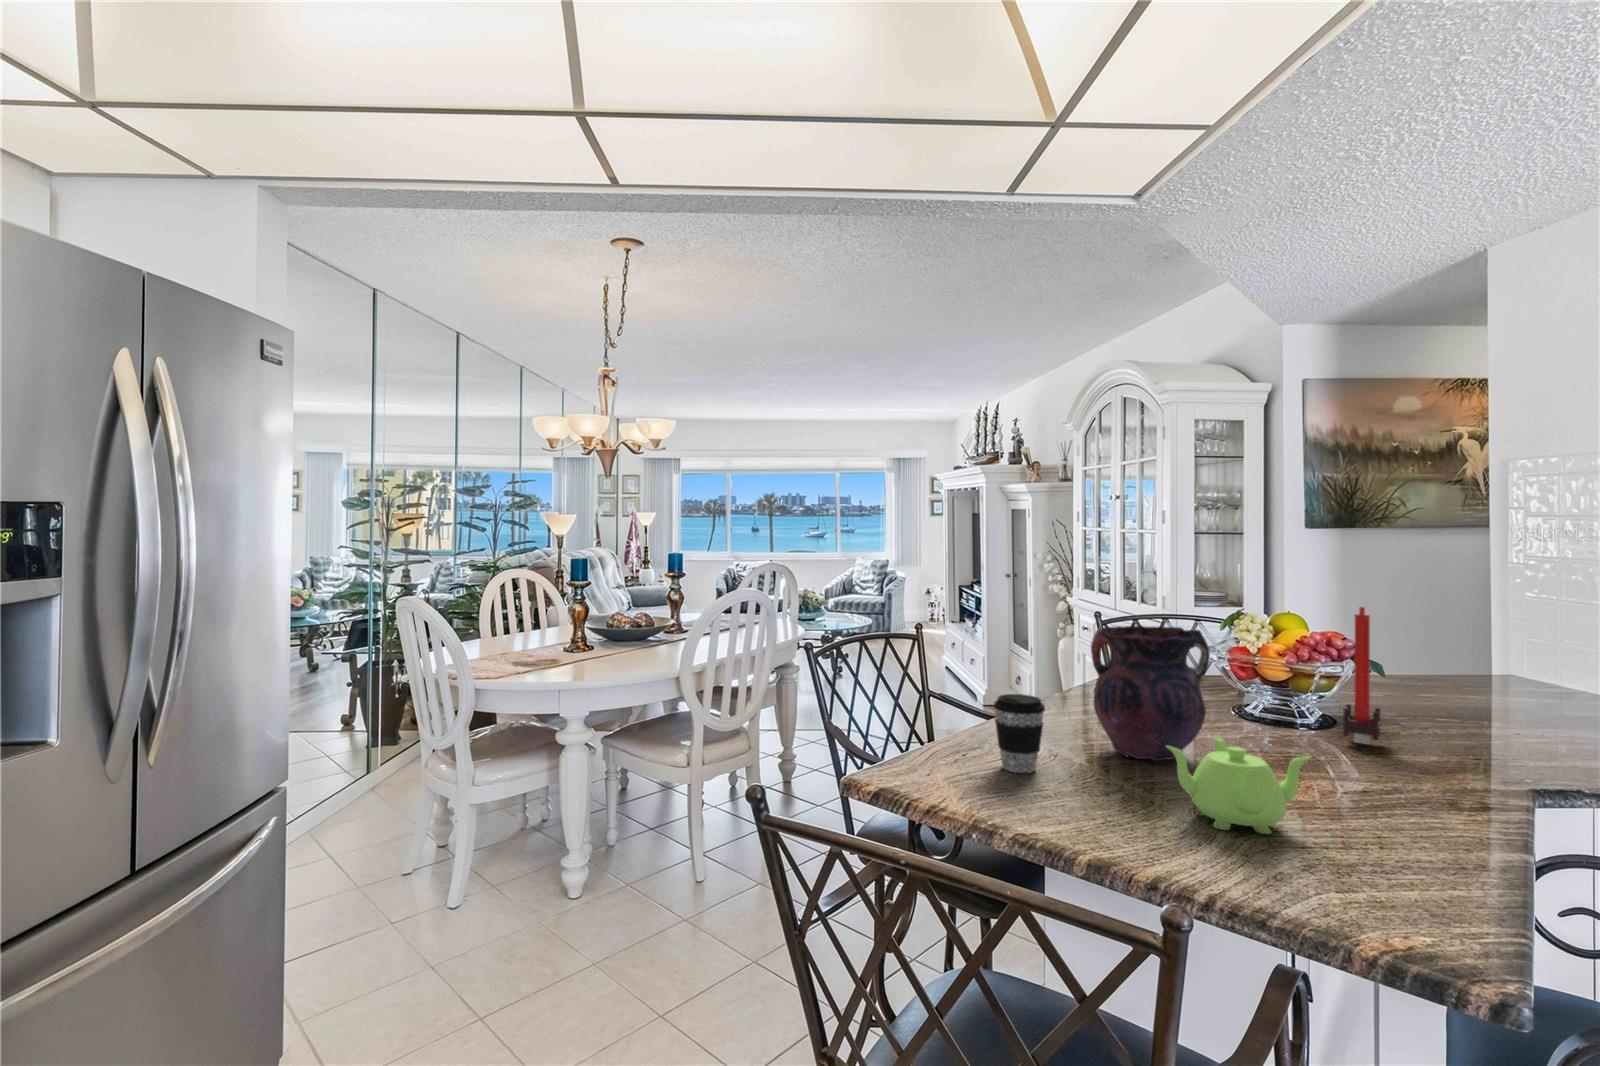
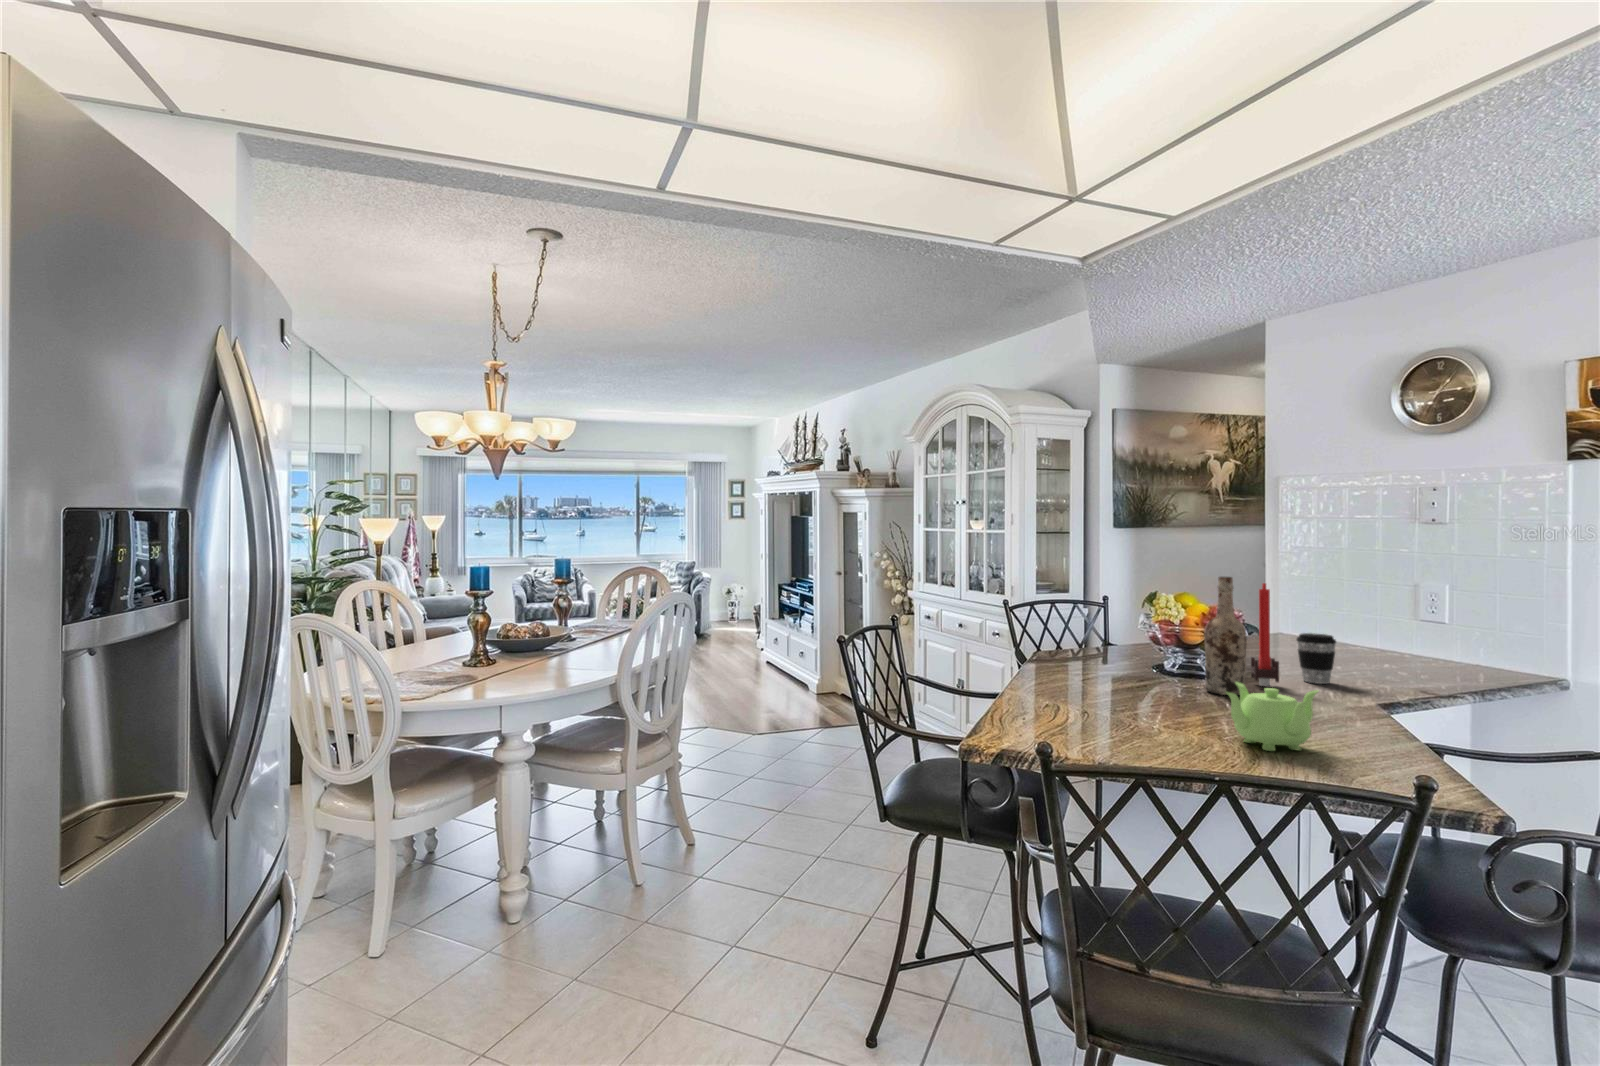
wine bottle: none [1260,596,1315,752] -> present [1205,577,1247,695]
vase: present [1091,626,1210,761] -> none [1106,603,1197,711]
coffee cup: present [994,694,1045,773] -> present [1297,633,1336,684]

